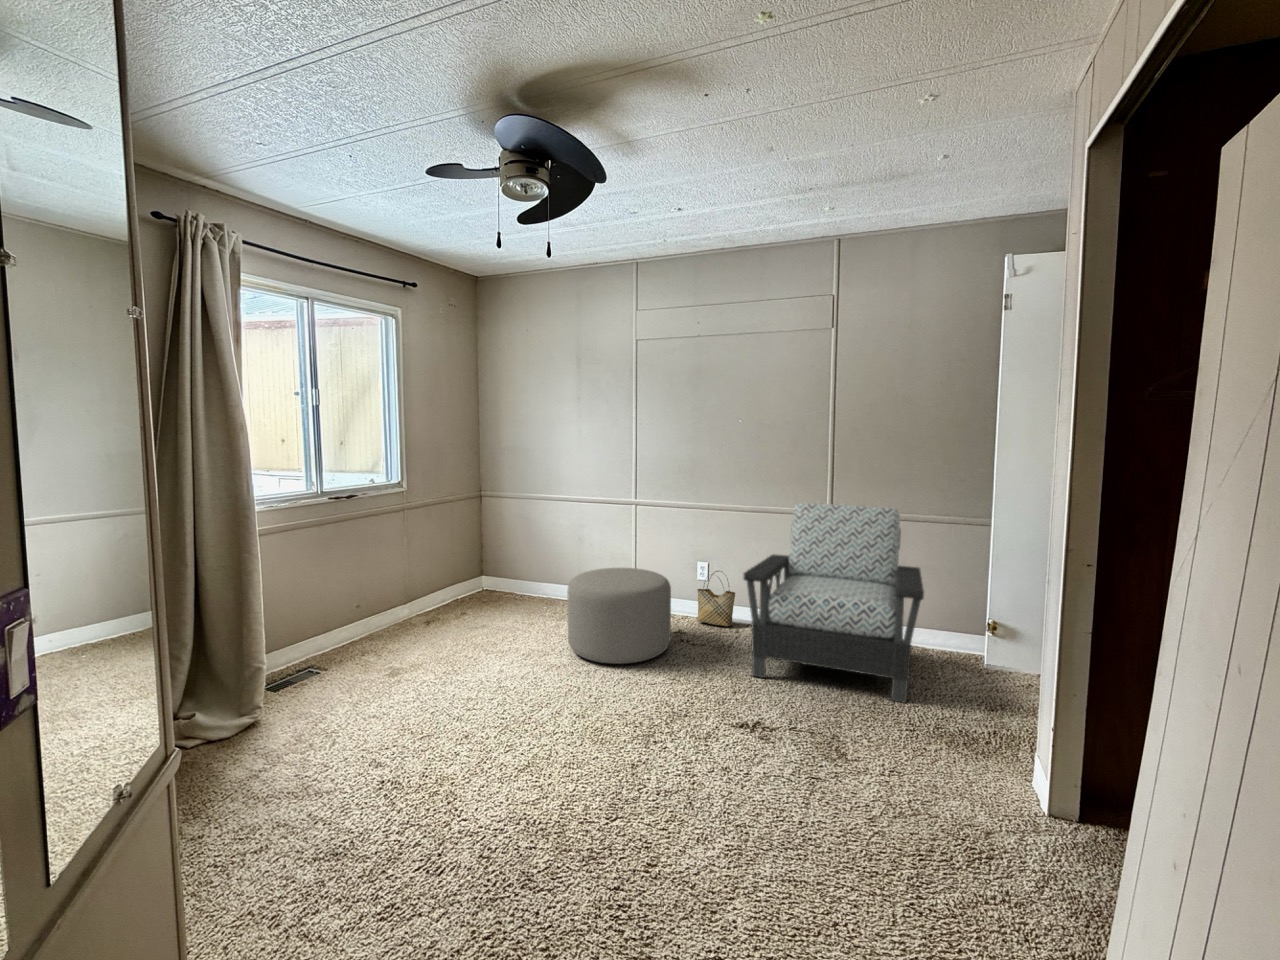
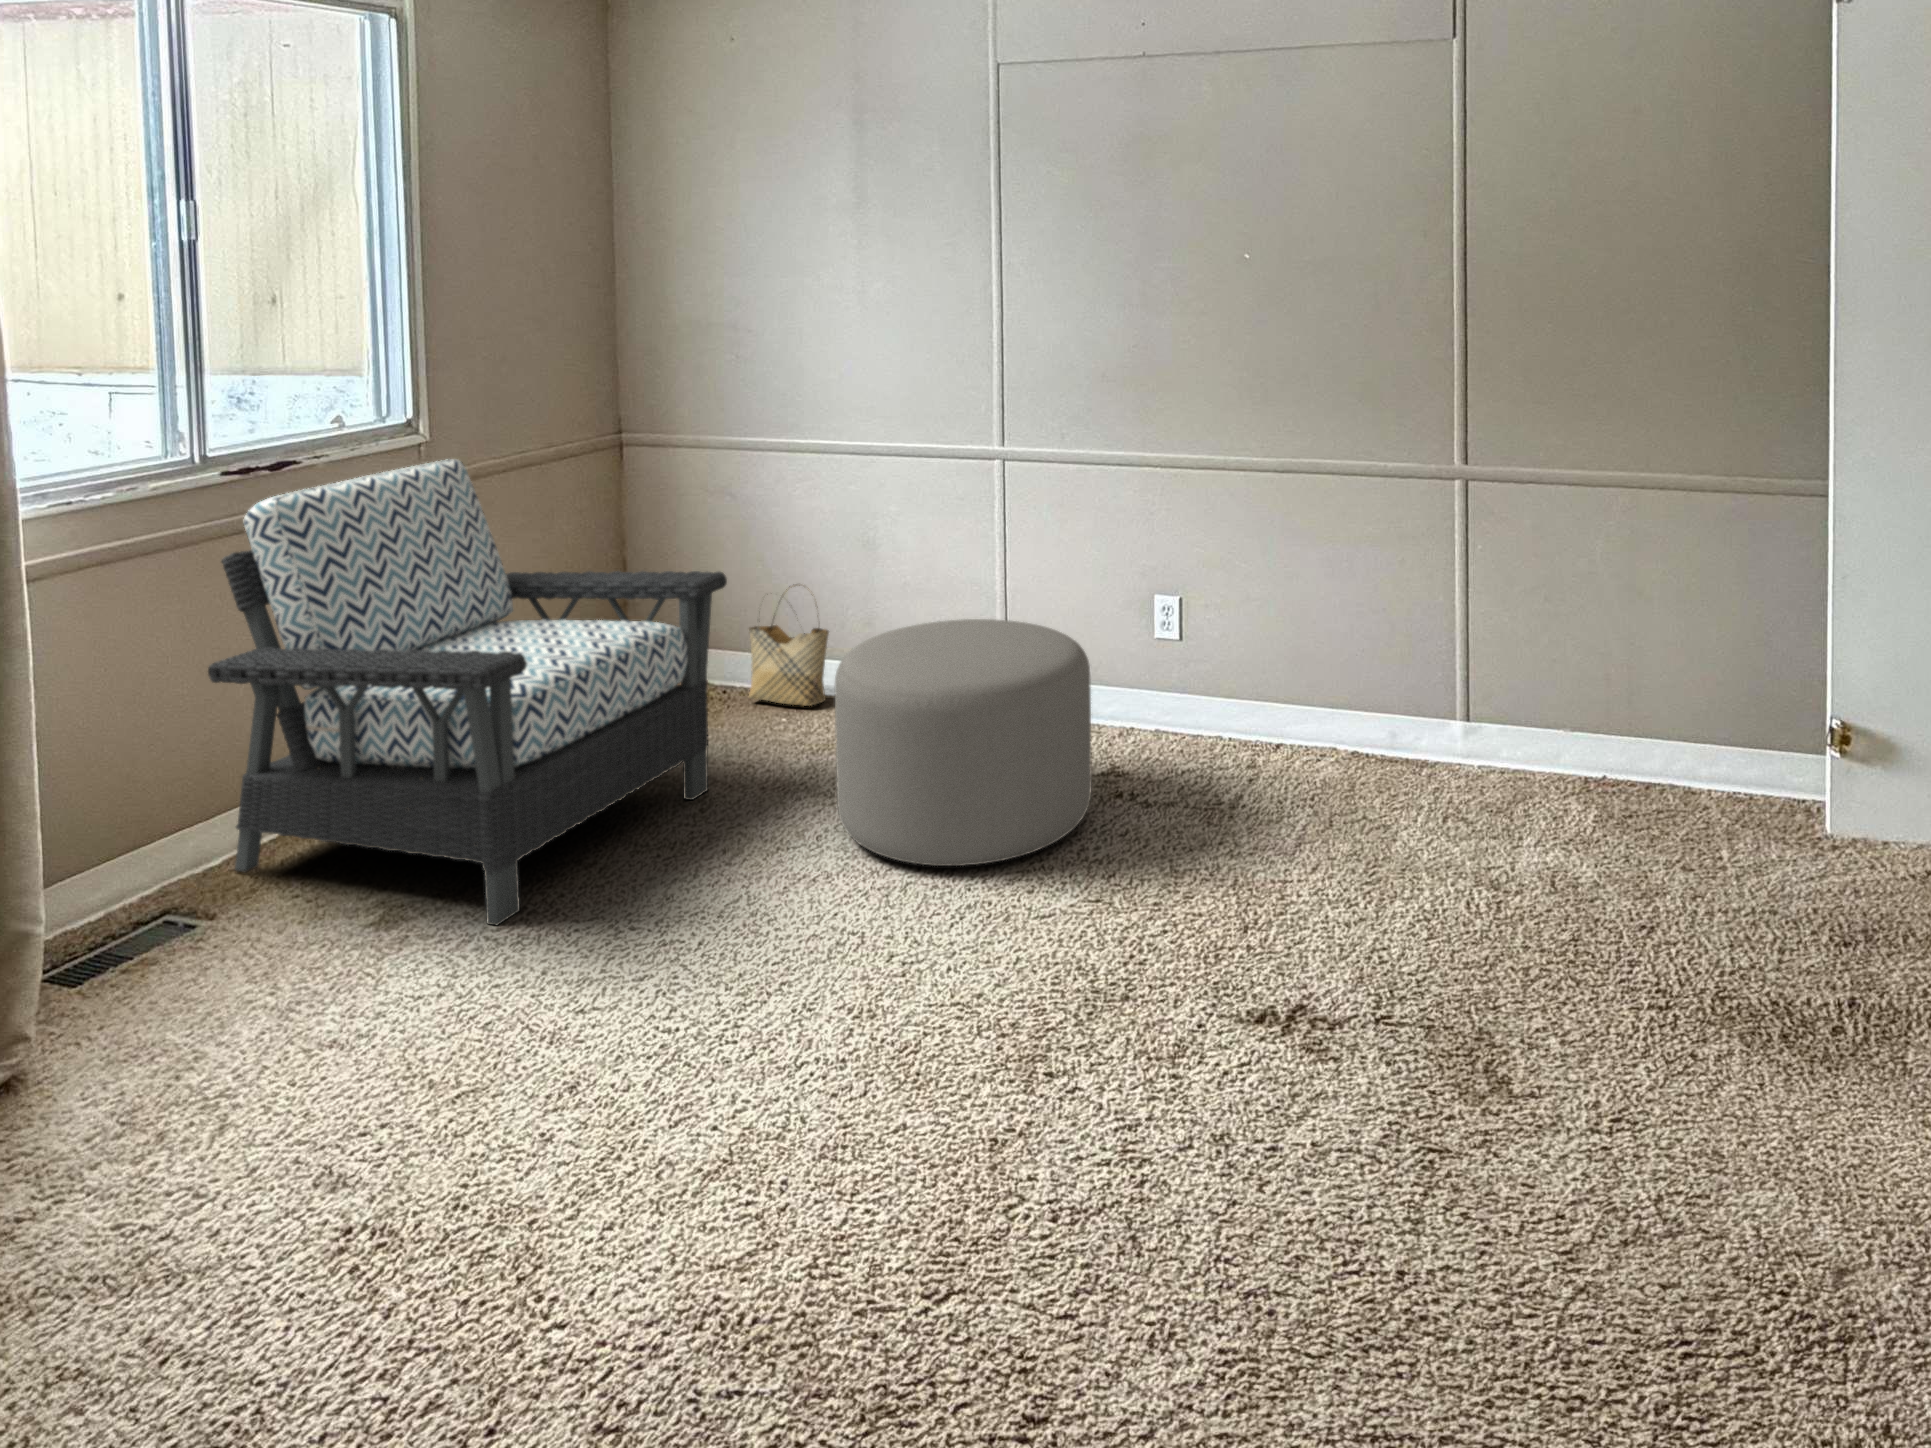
armchair: present [744,503,924,703] -> present [208,459,727,925]
woven basket: present [697,571,736,626] -> present [749,585,829,706]

